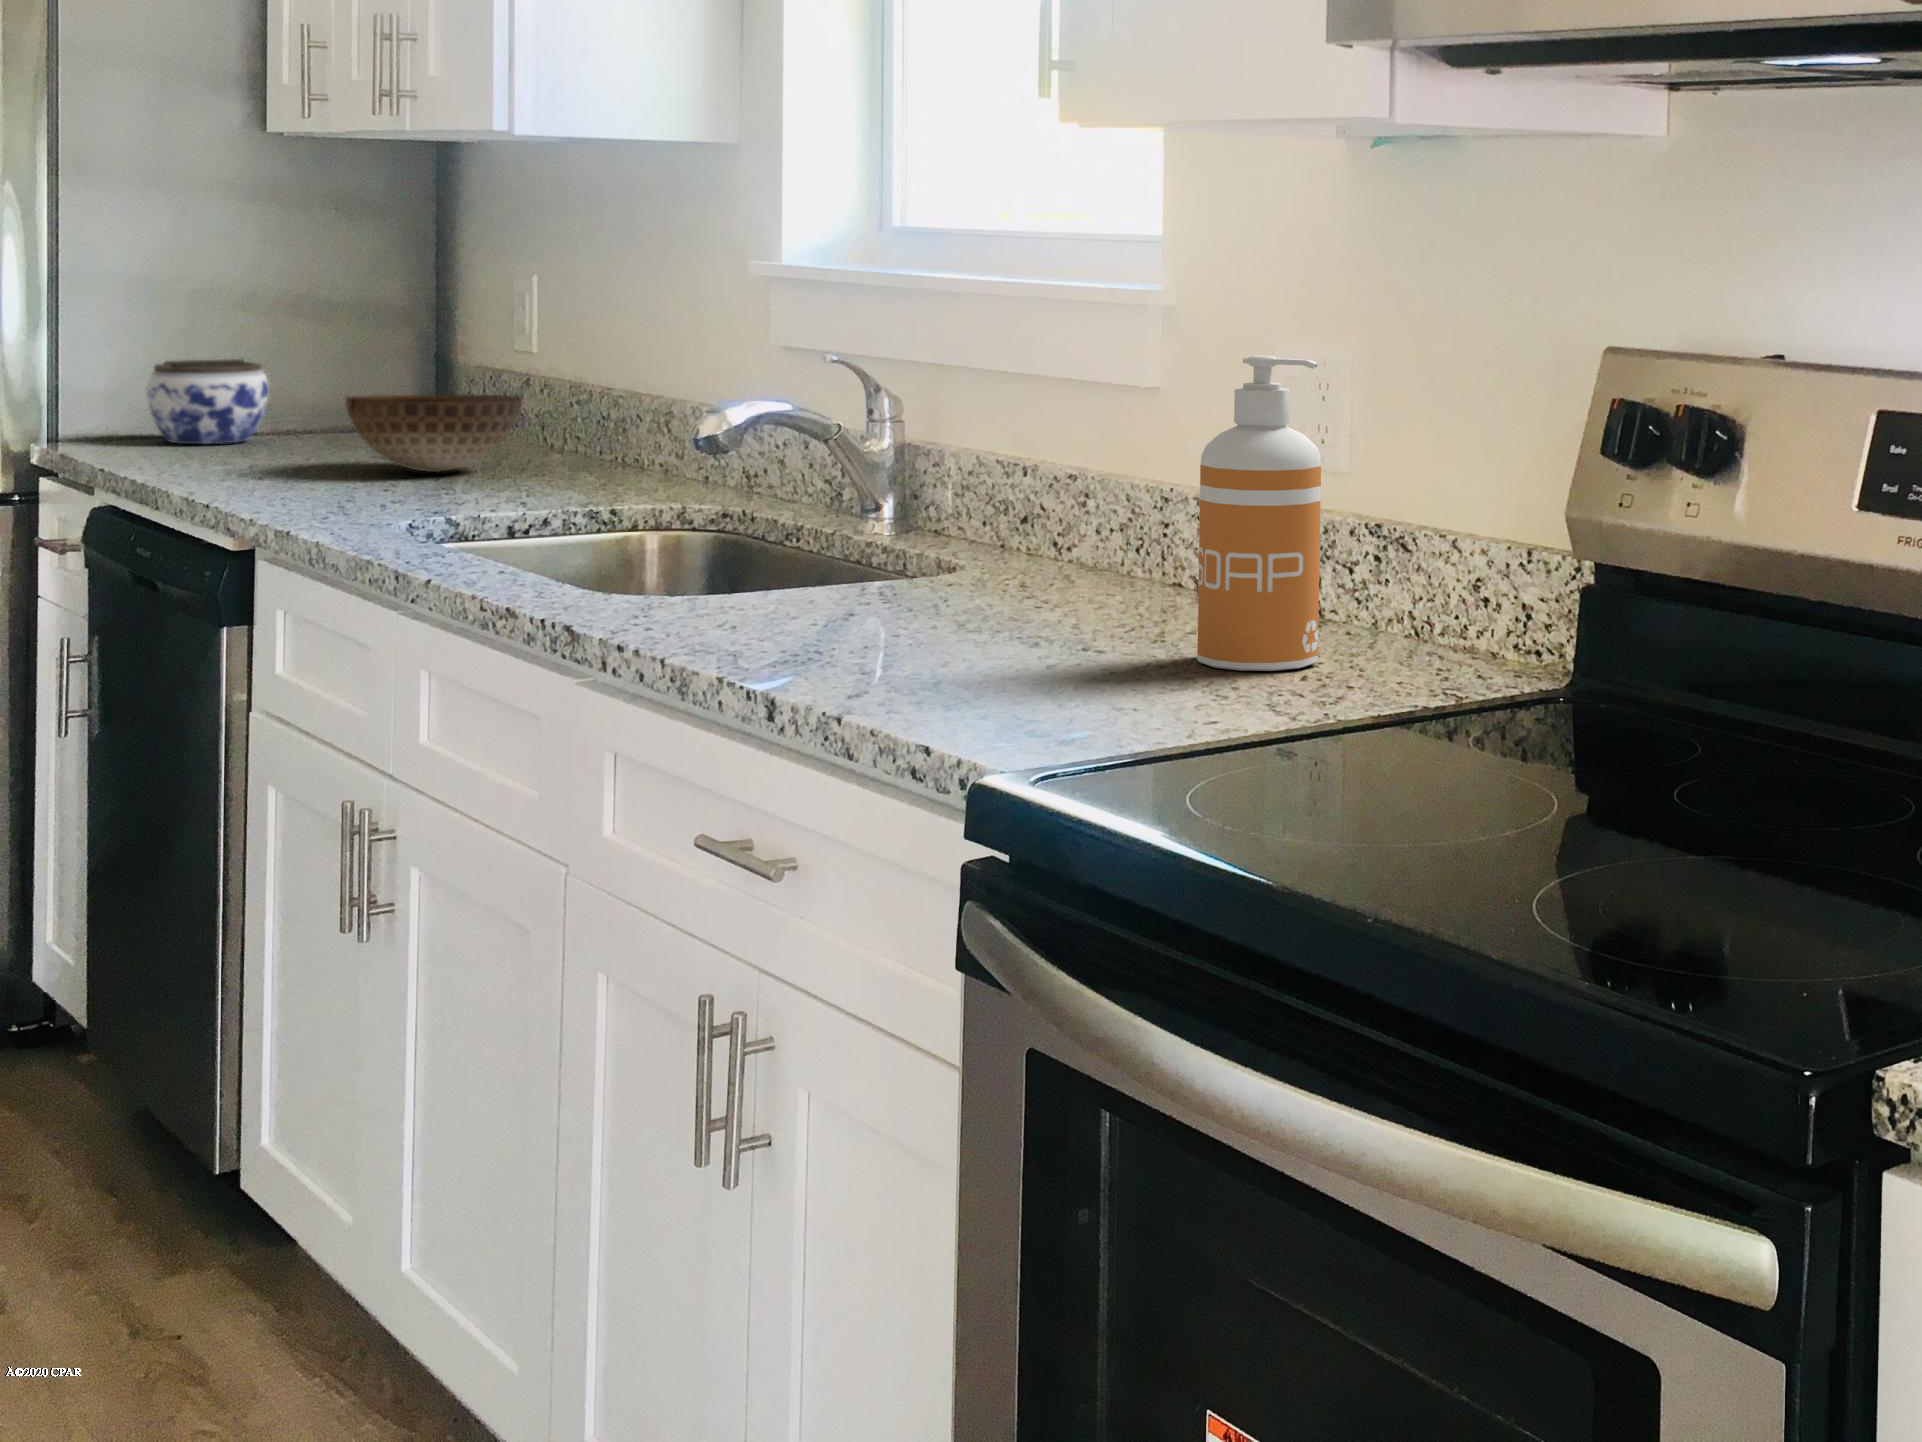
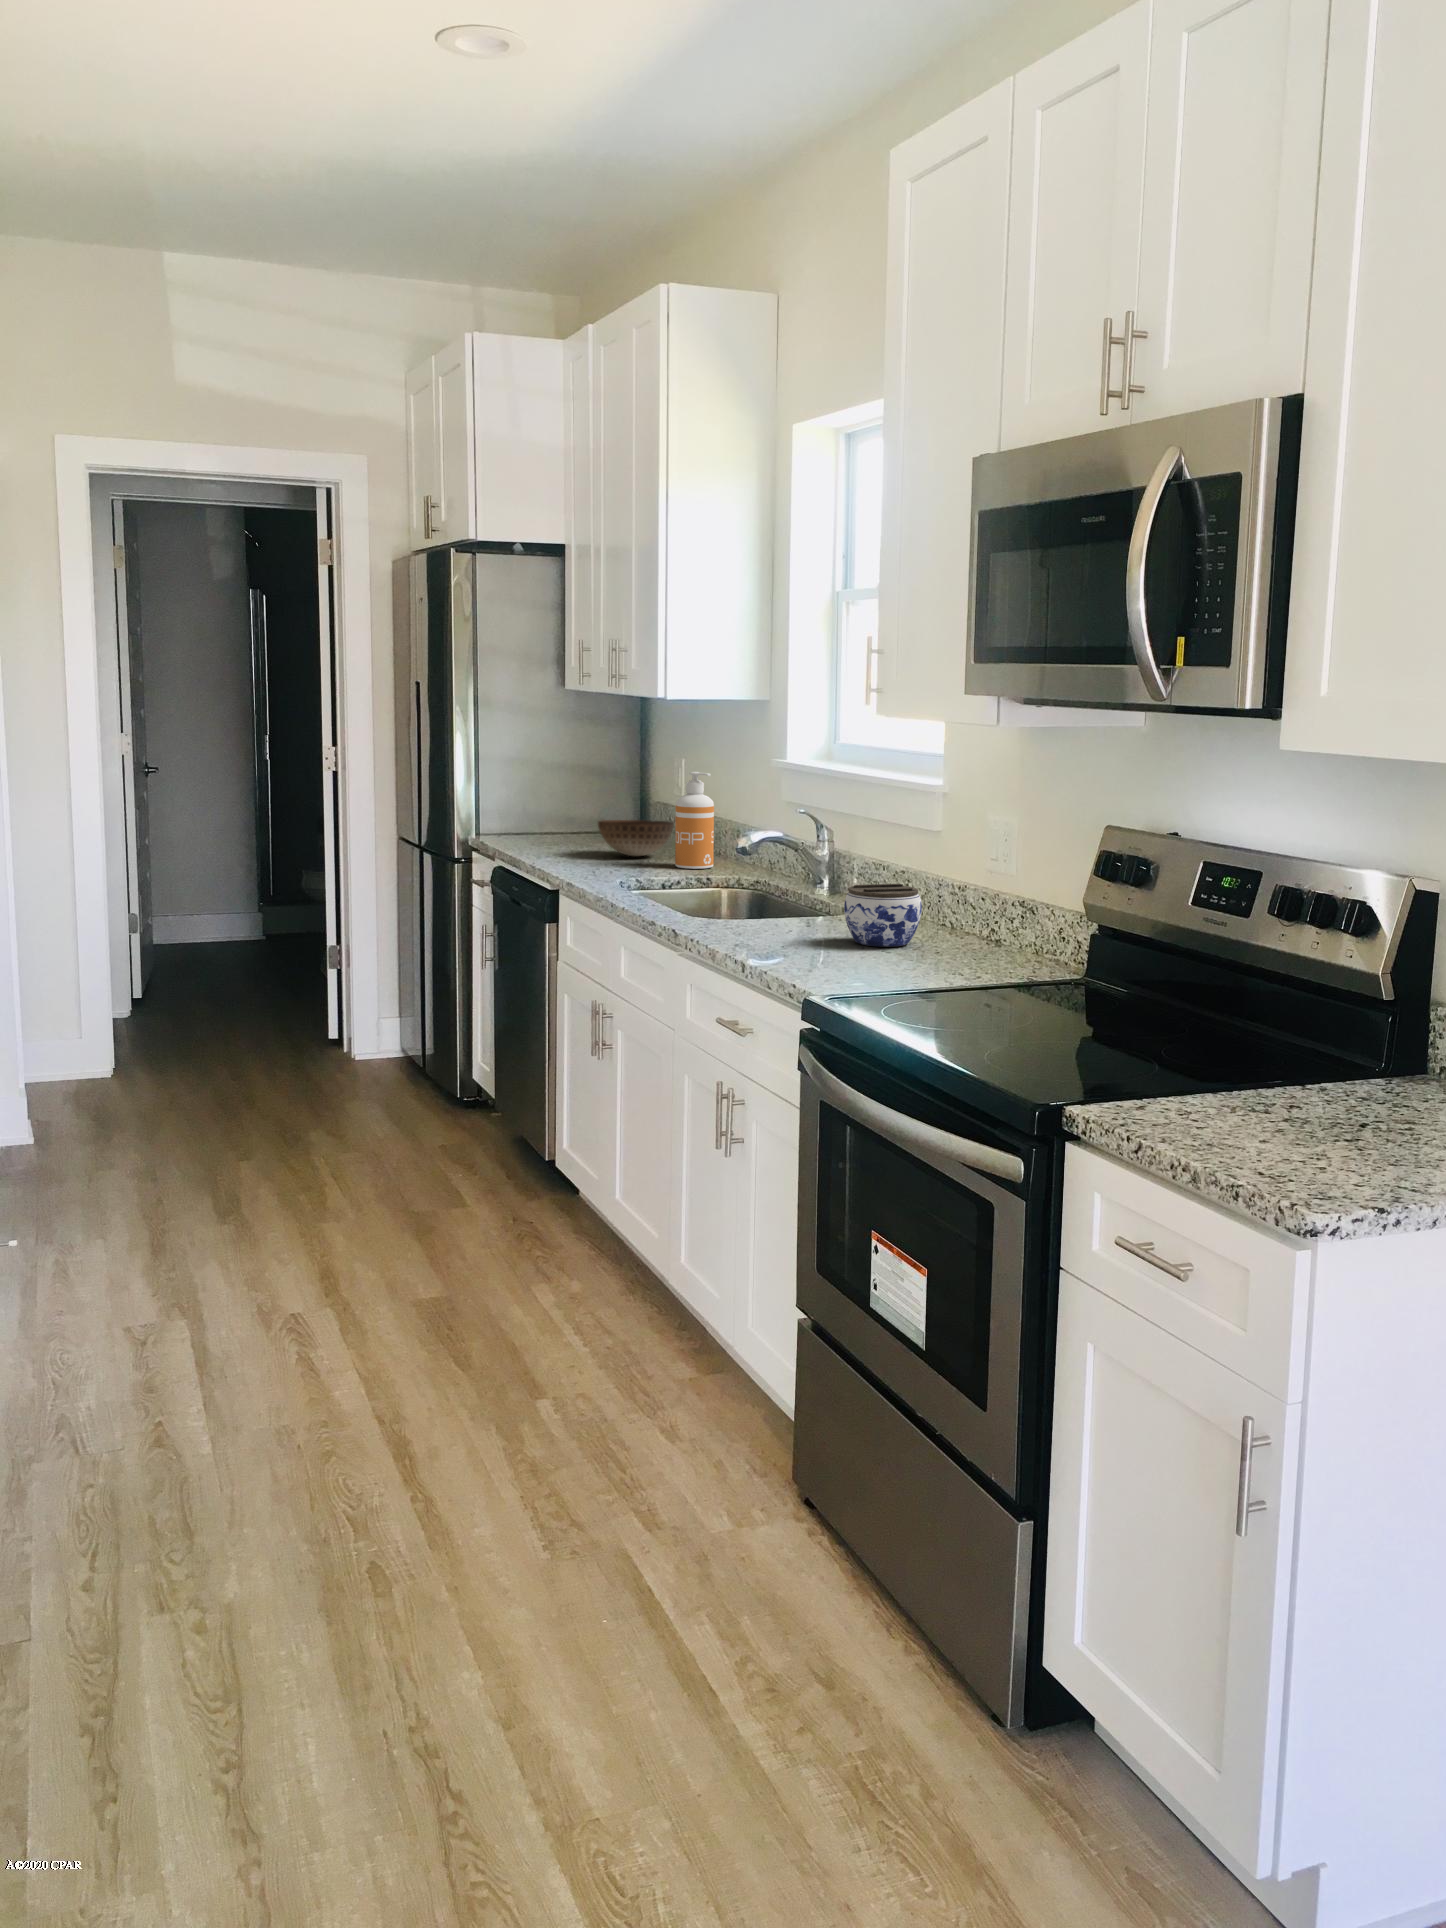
soap dispenser: present [1197,355,1321,671] -> present [675,772,714,869]
jar: present [148,359,268,444] -> present [844,884,922,947]

